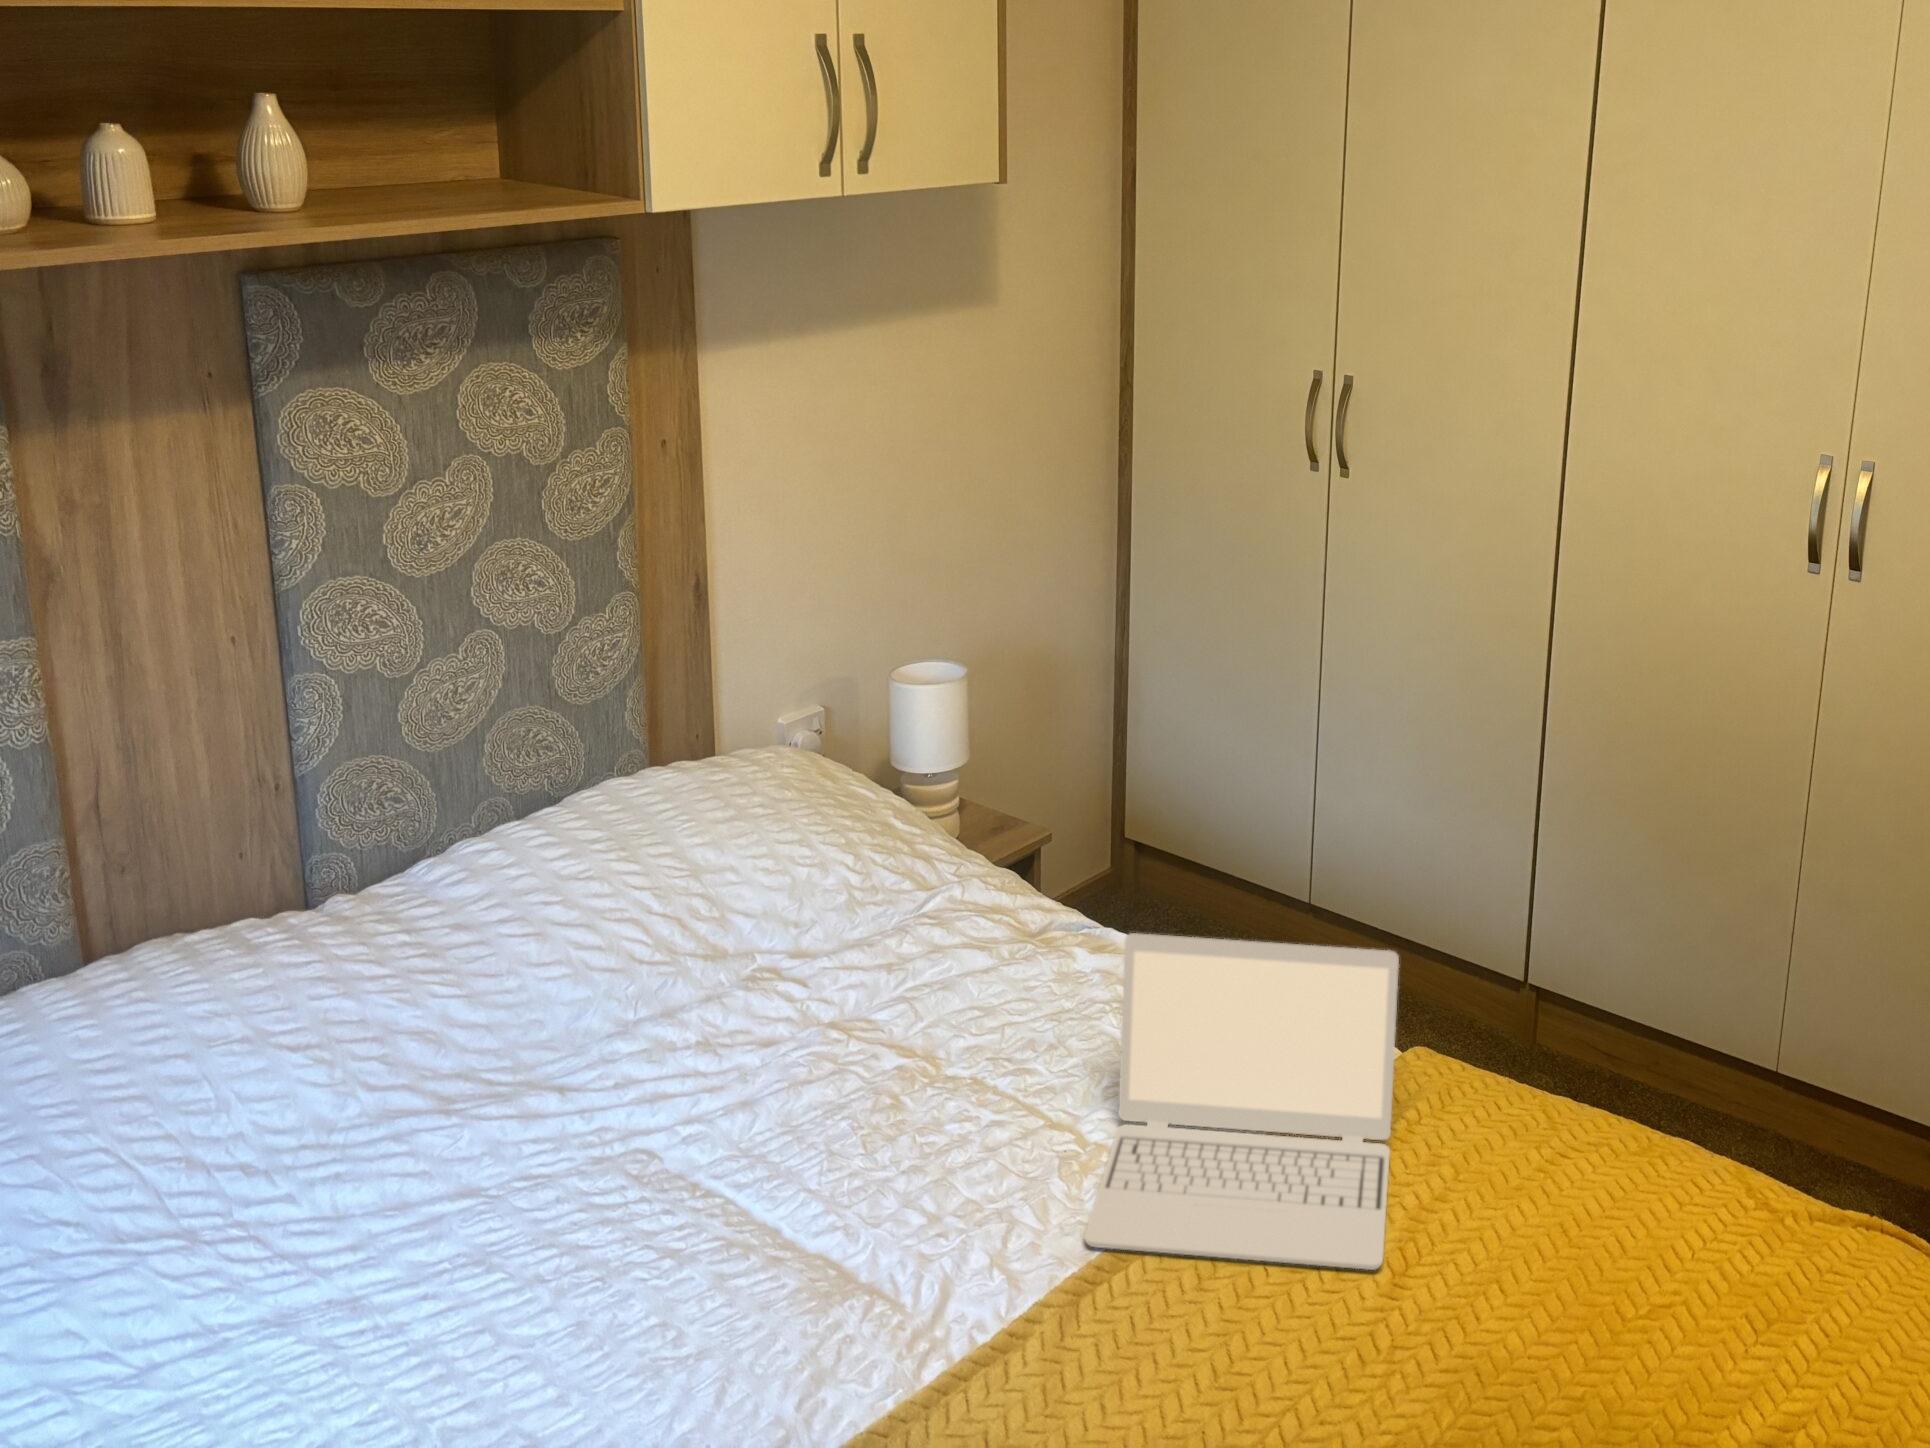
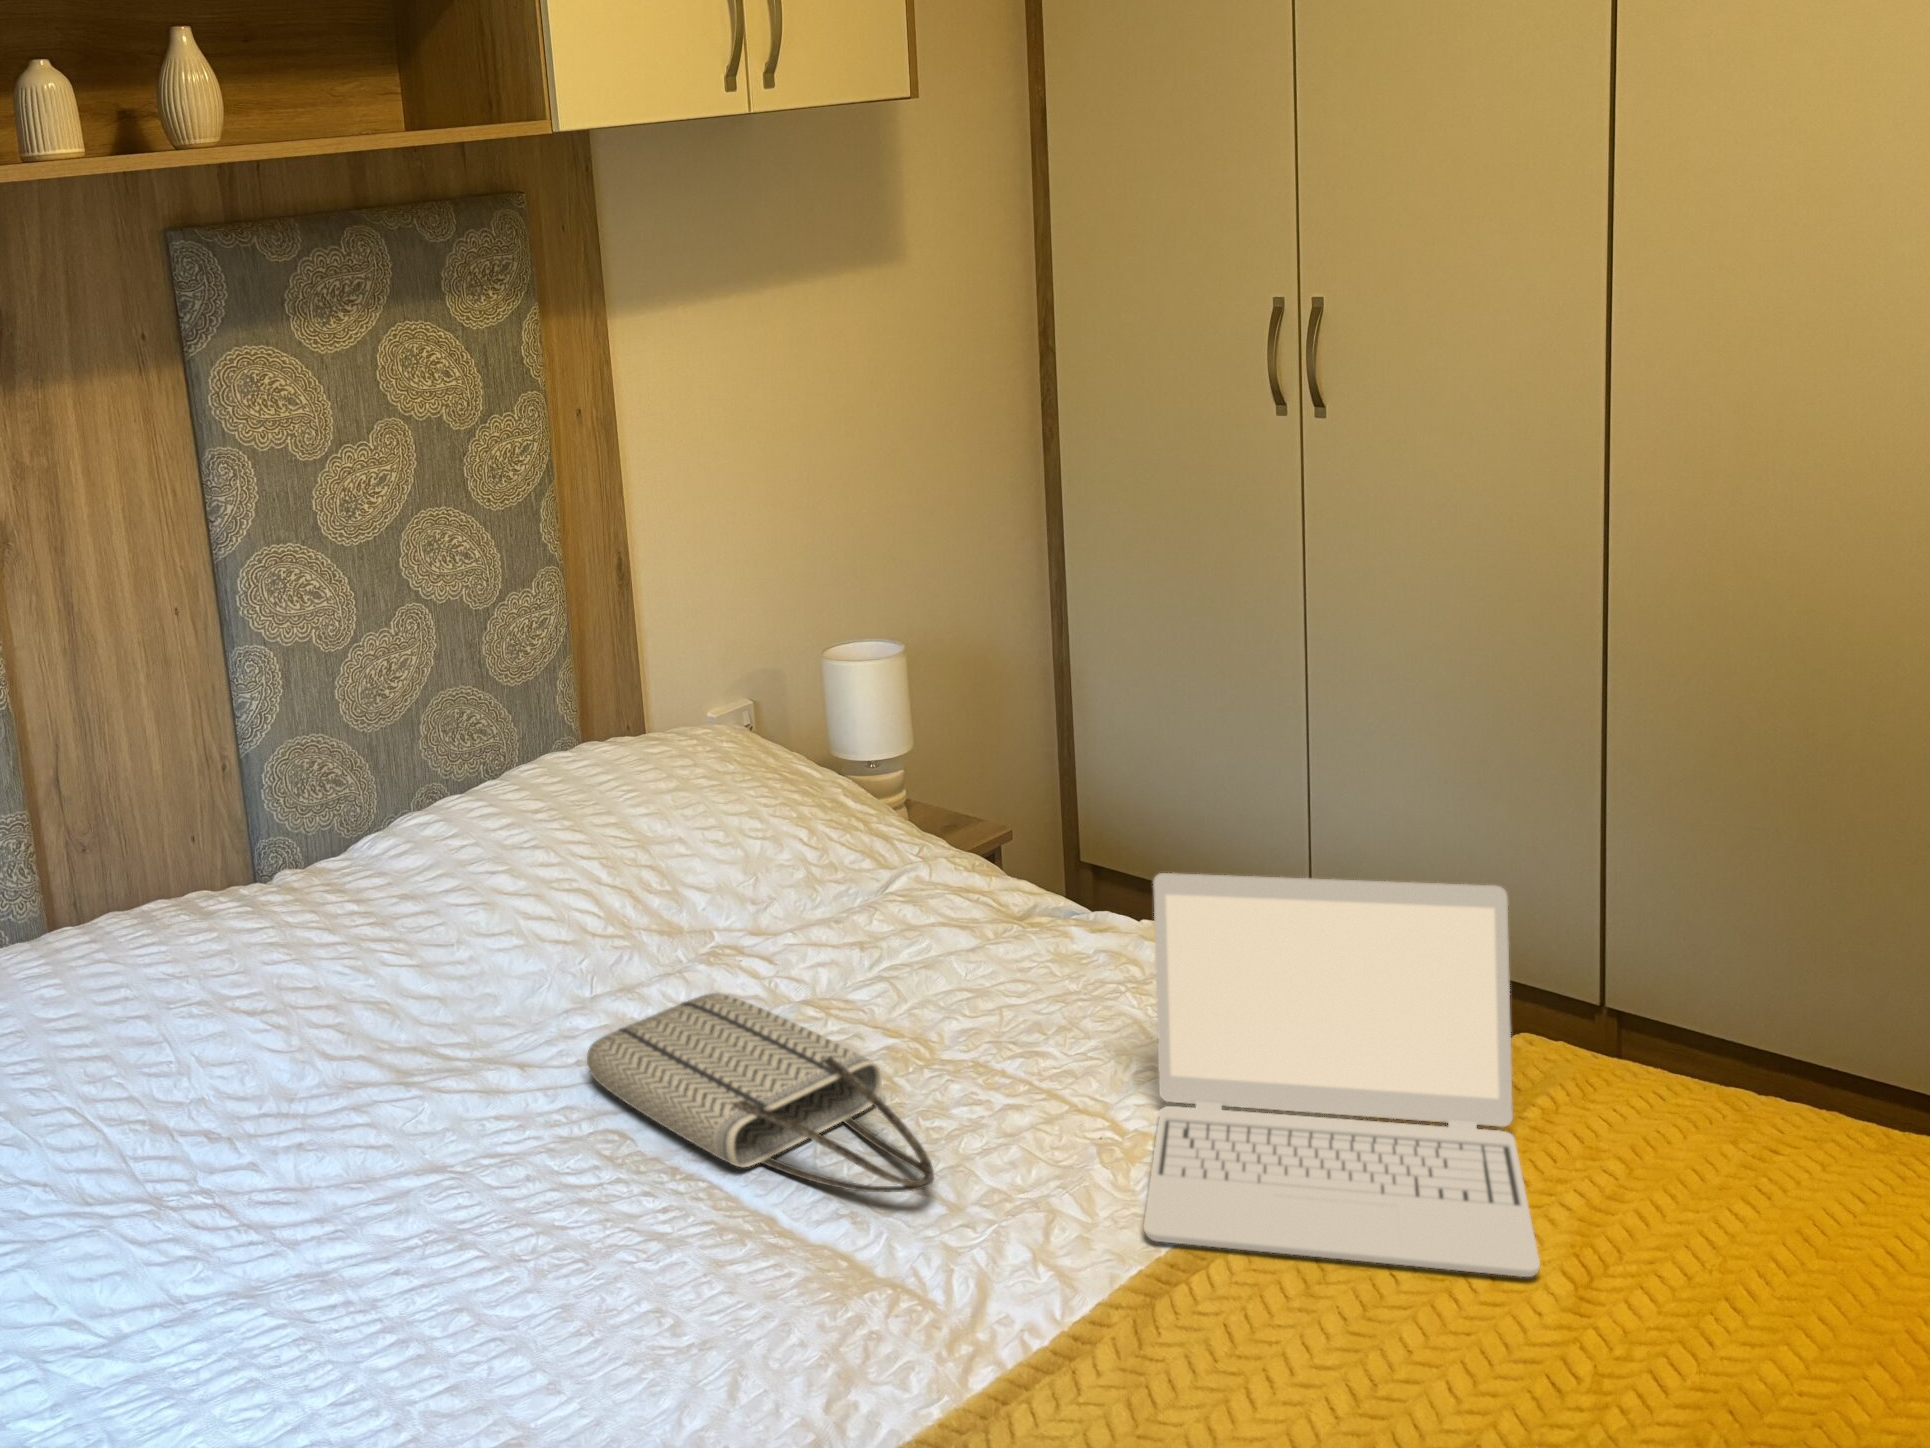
tote bag: none [622,1020,917,1210] -> present [587,993,934,1192]

